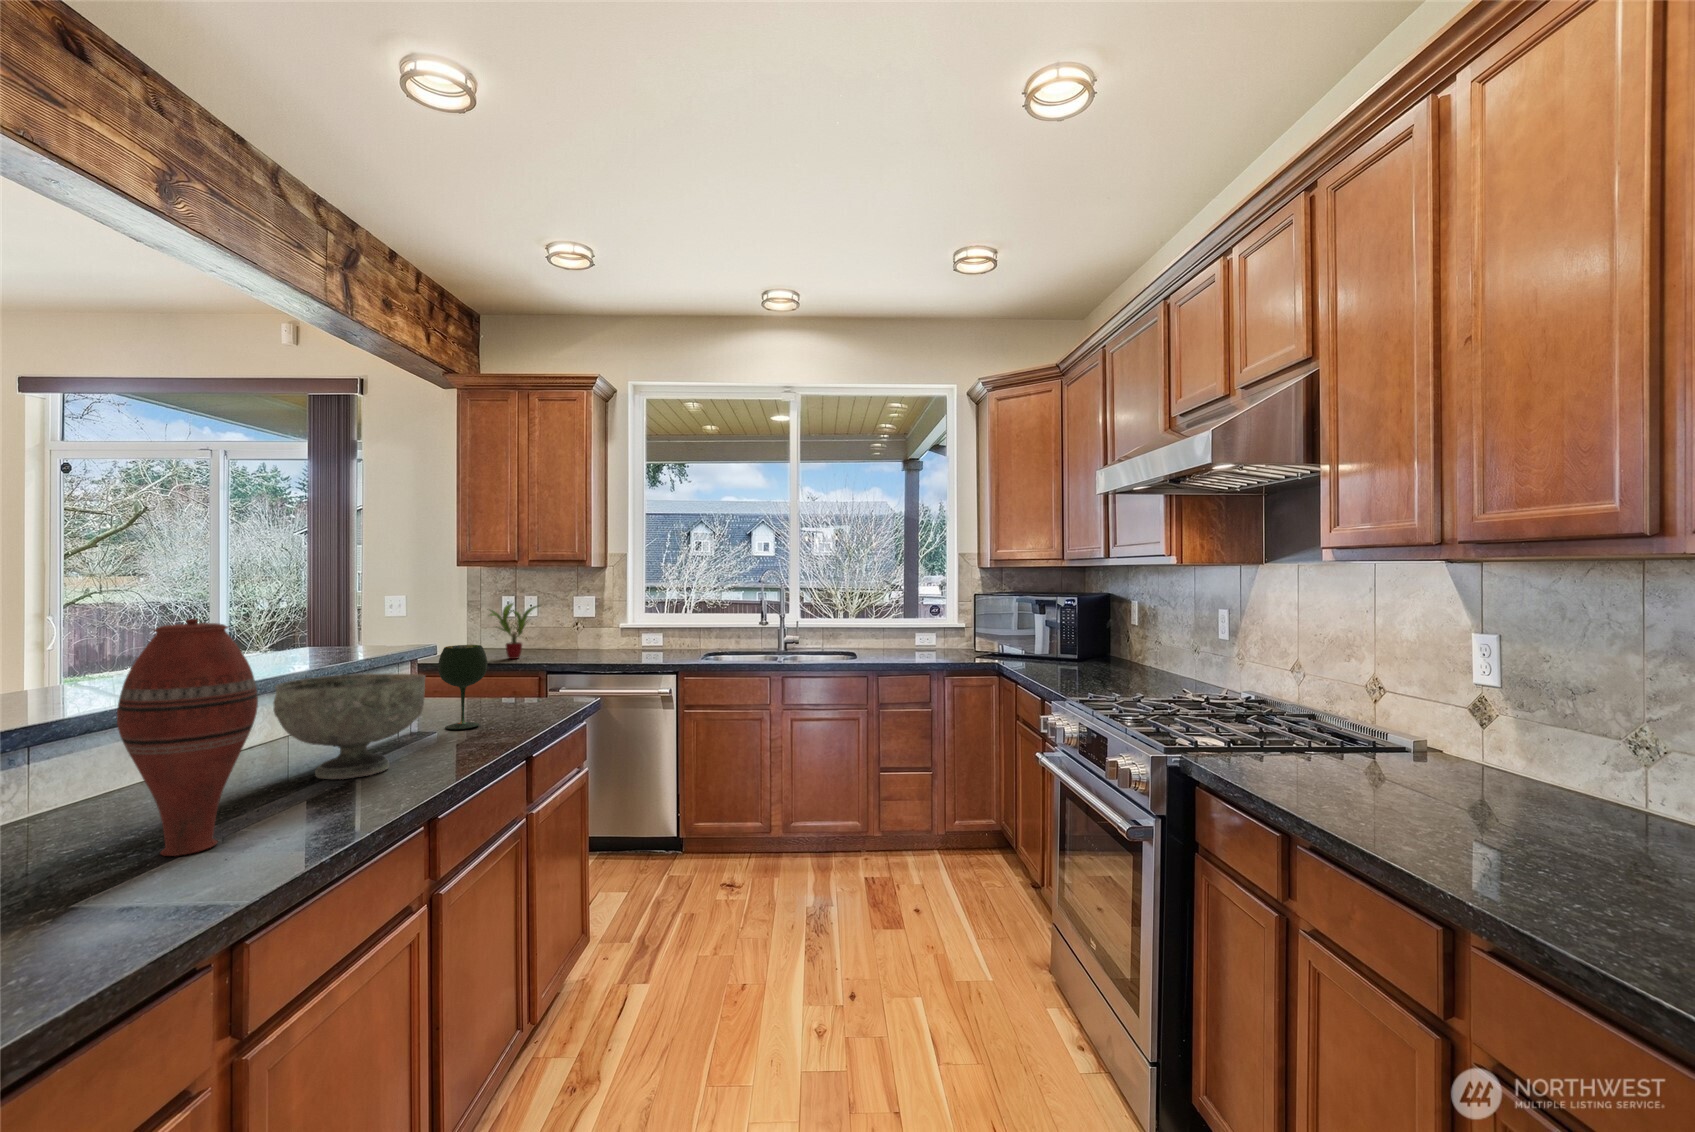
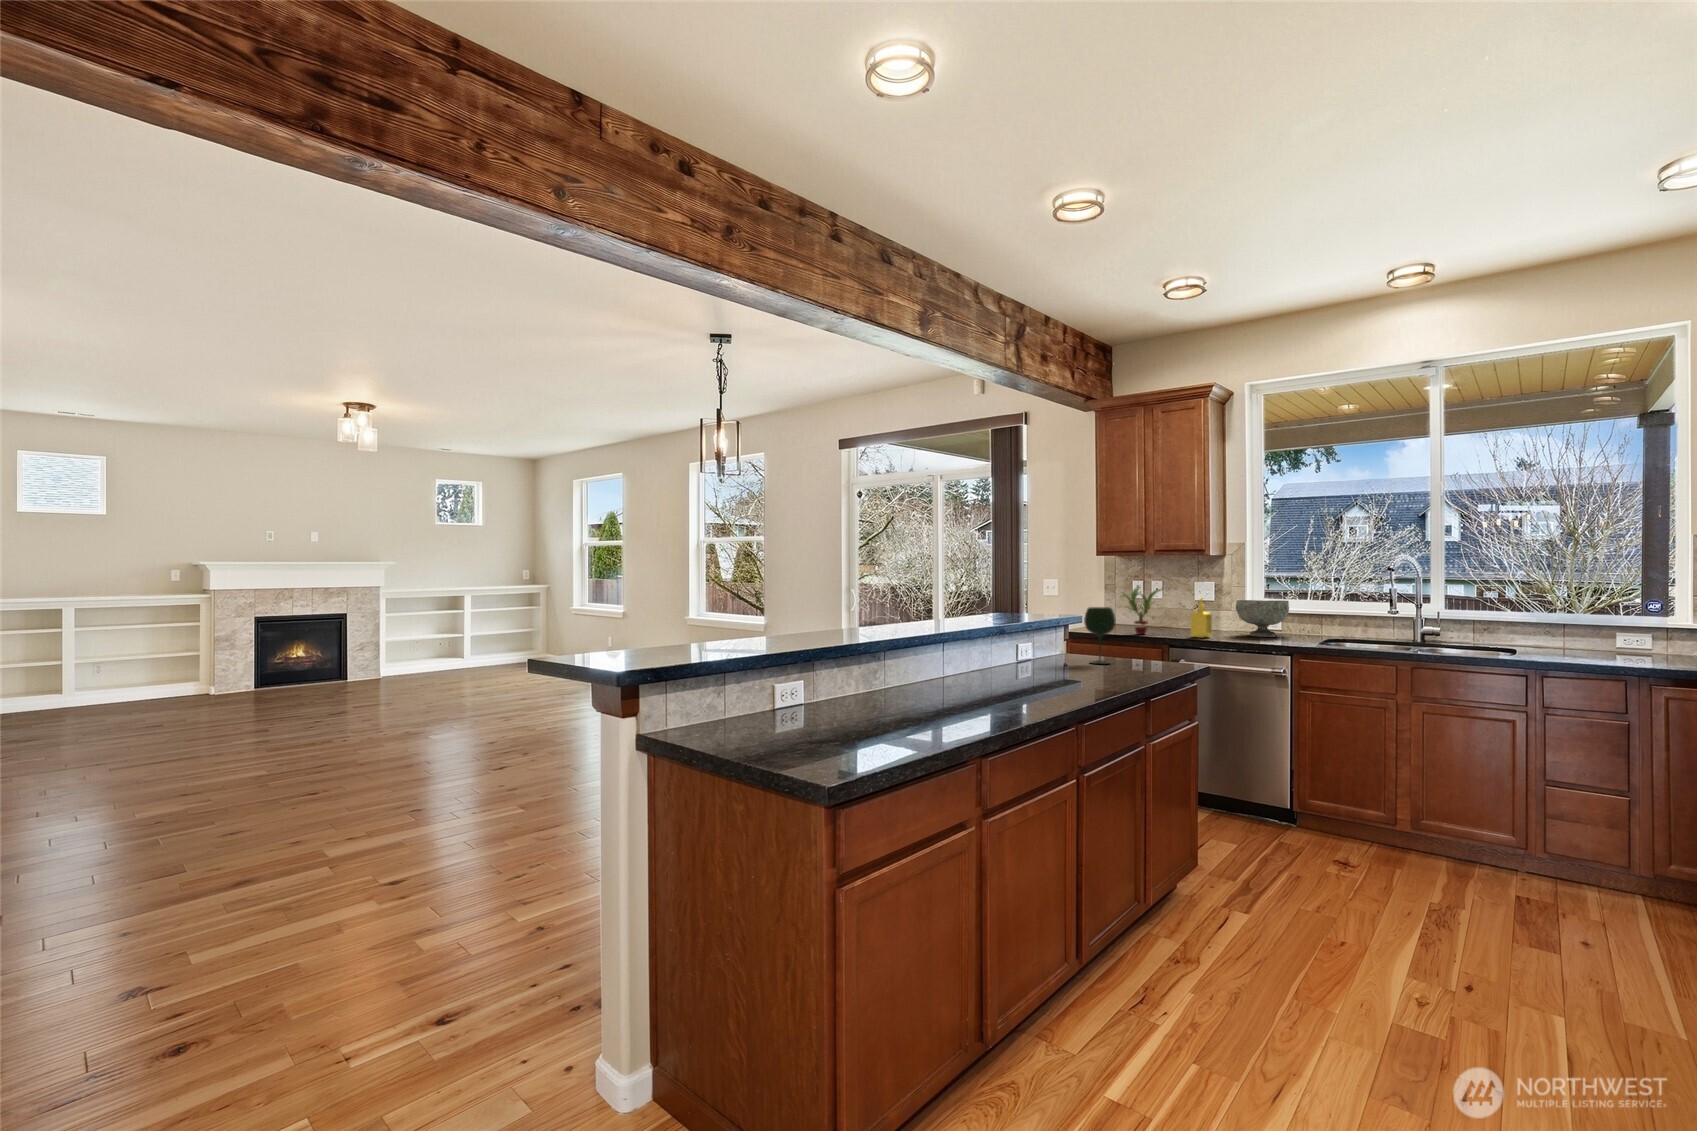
soap dispenser: none [572,614,595,659] -> present [1191,597,1212,638]
vase: present [117,619,258,856] -> none [956,576,1005,686]
decorative bowl: present [273,674,425,779] -> present [1236,600,1289,637]

